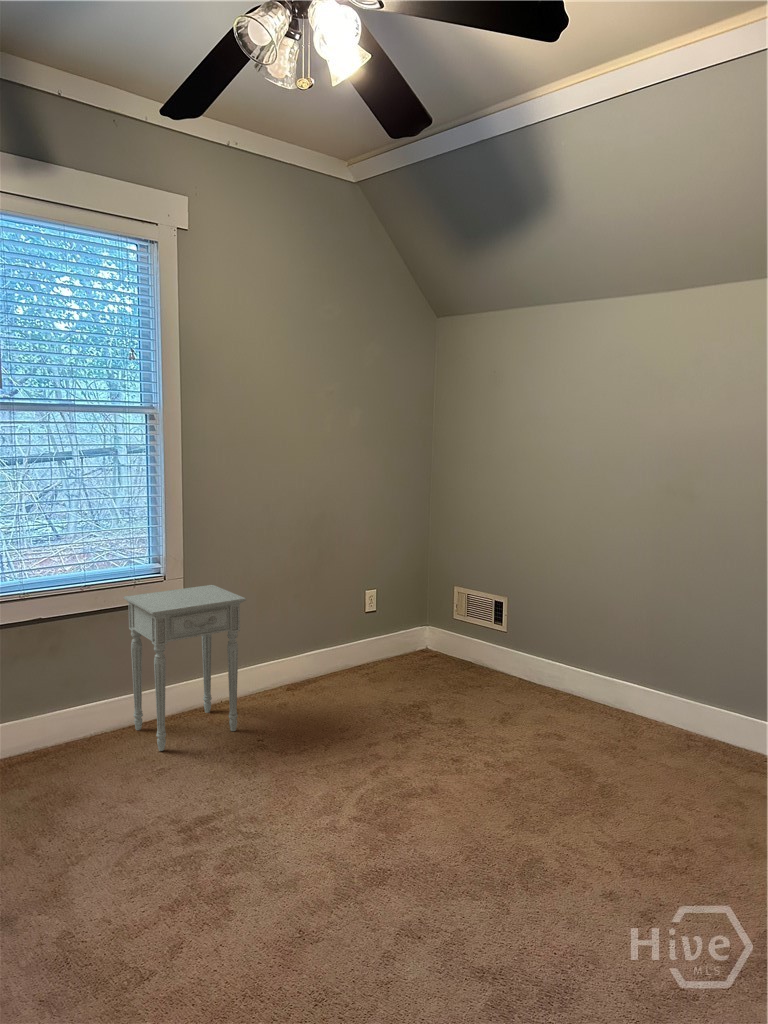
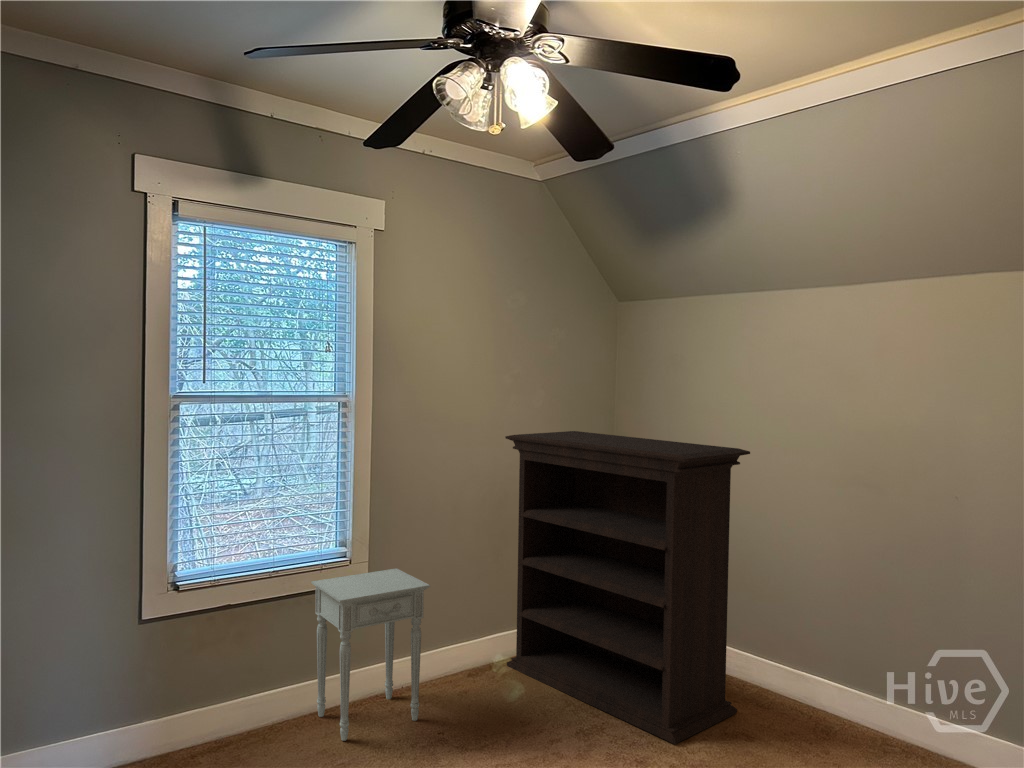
bookshelf: none [322,451,567,745] -> present [505,431,750,744]

